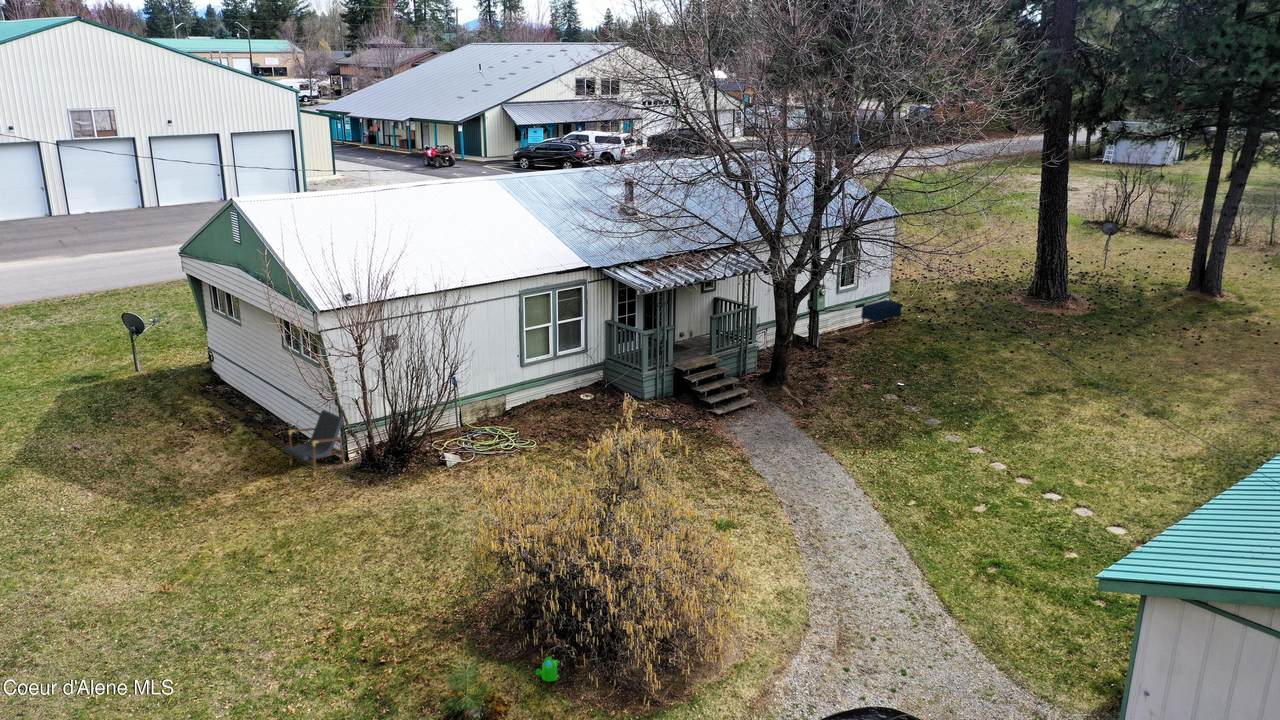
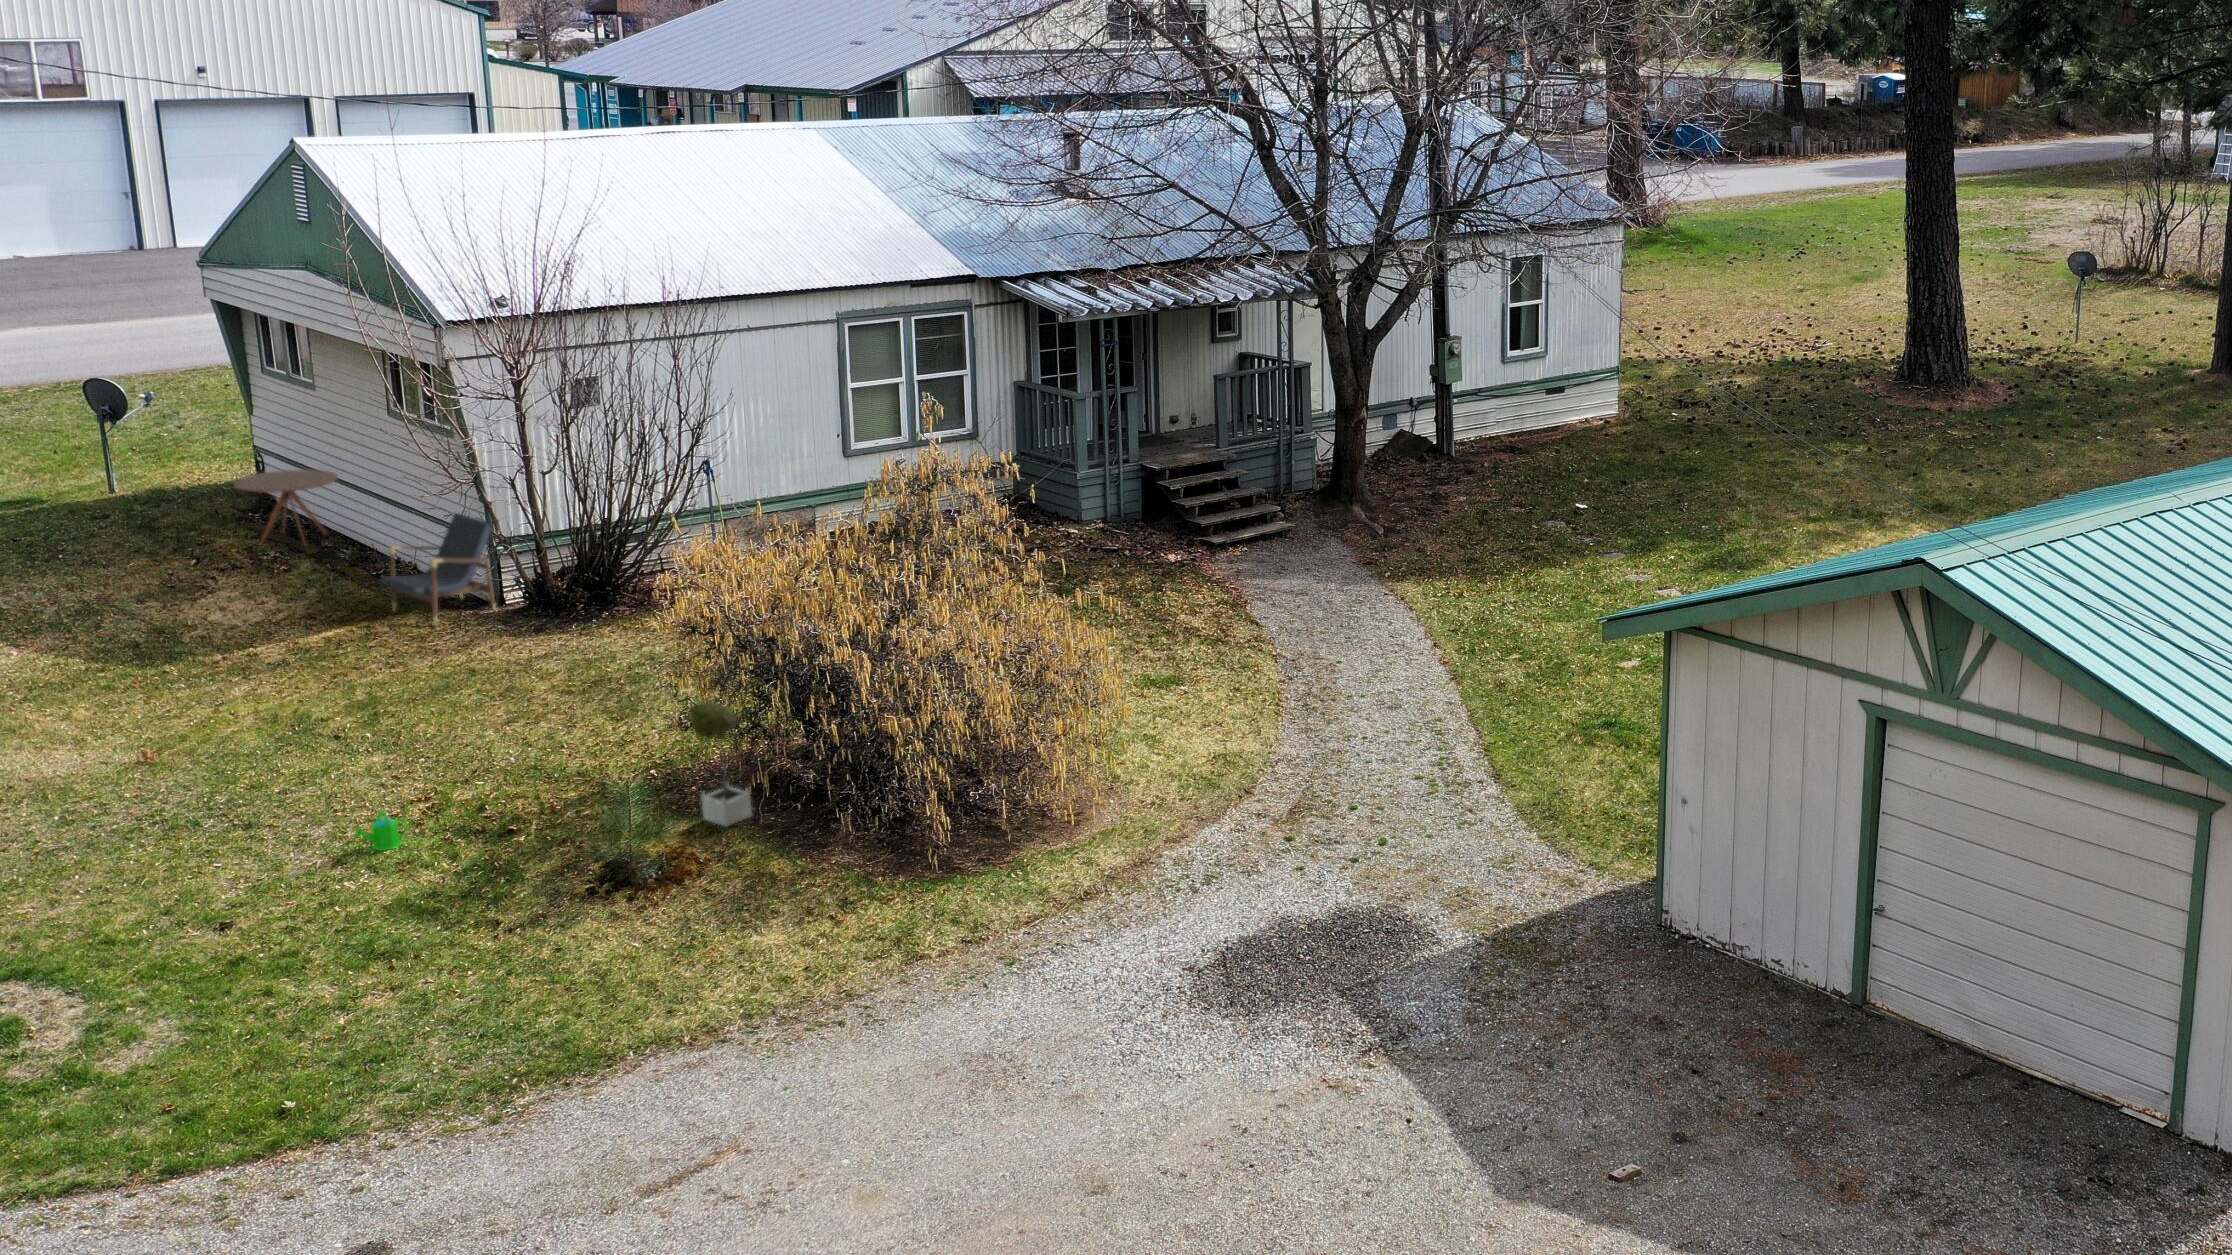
bench: present [861,300,902,327] -> none [1549,378,1628,427]
round table: none [202,369,255,413] -> present [234,470,338,544]
potted tree: none [488,584,523,660] -> present [689,702,753,826]
watering can: present [536,657,560,682] -> present [355,811,409,851]

